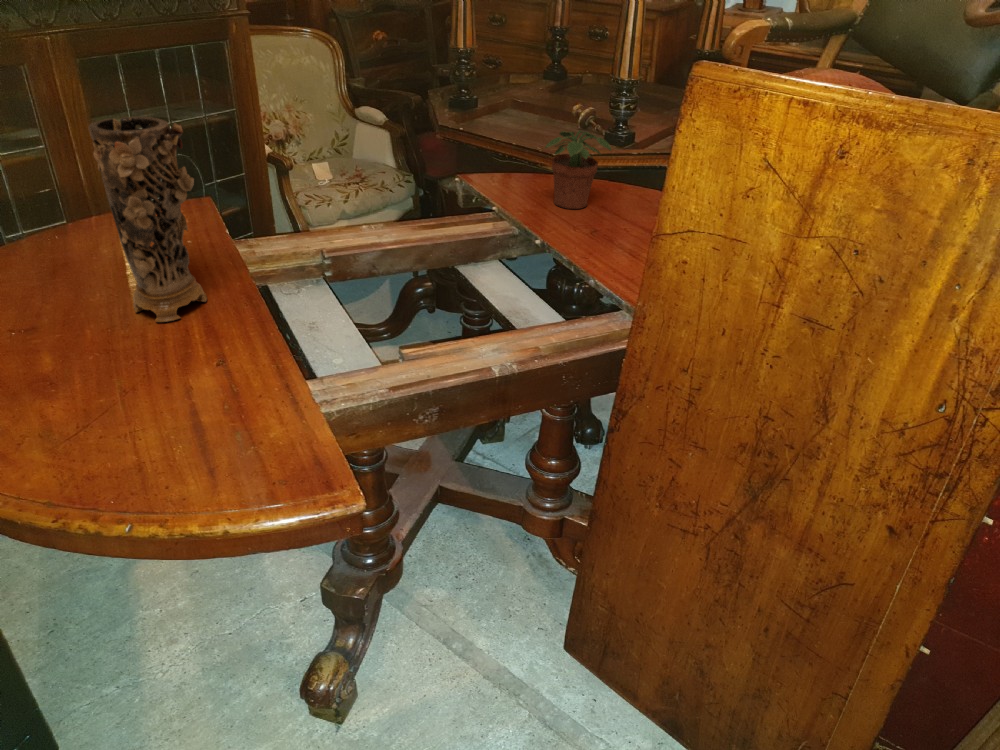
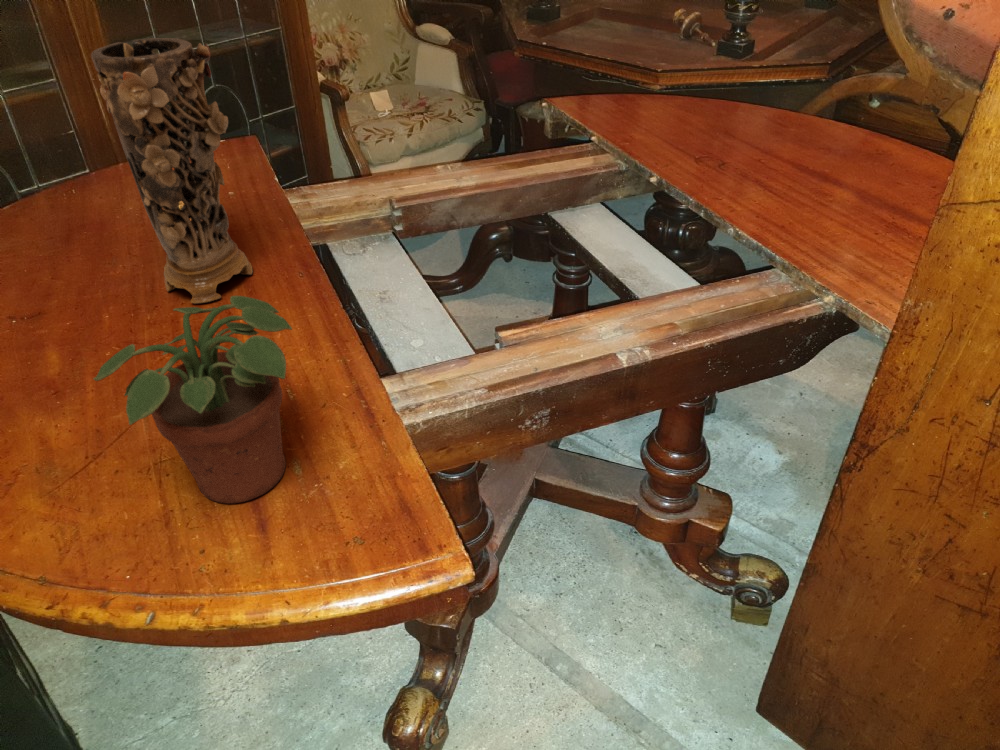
potted plant: present [545,130,611,209] -> present [93,296,292,503]

